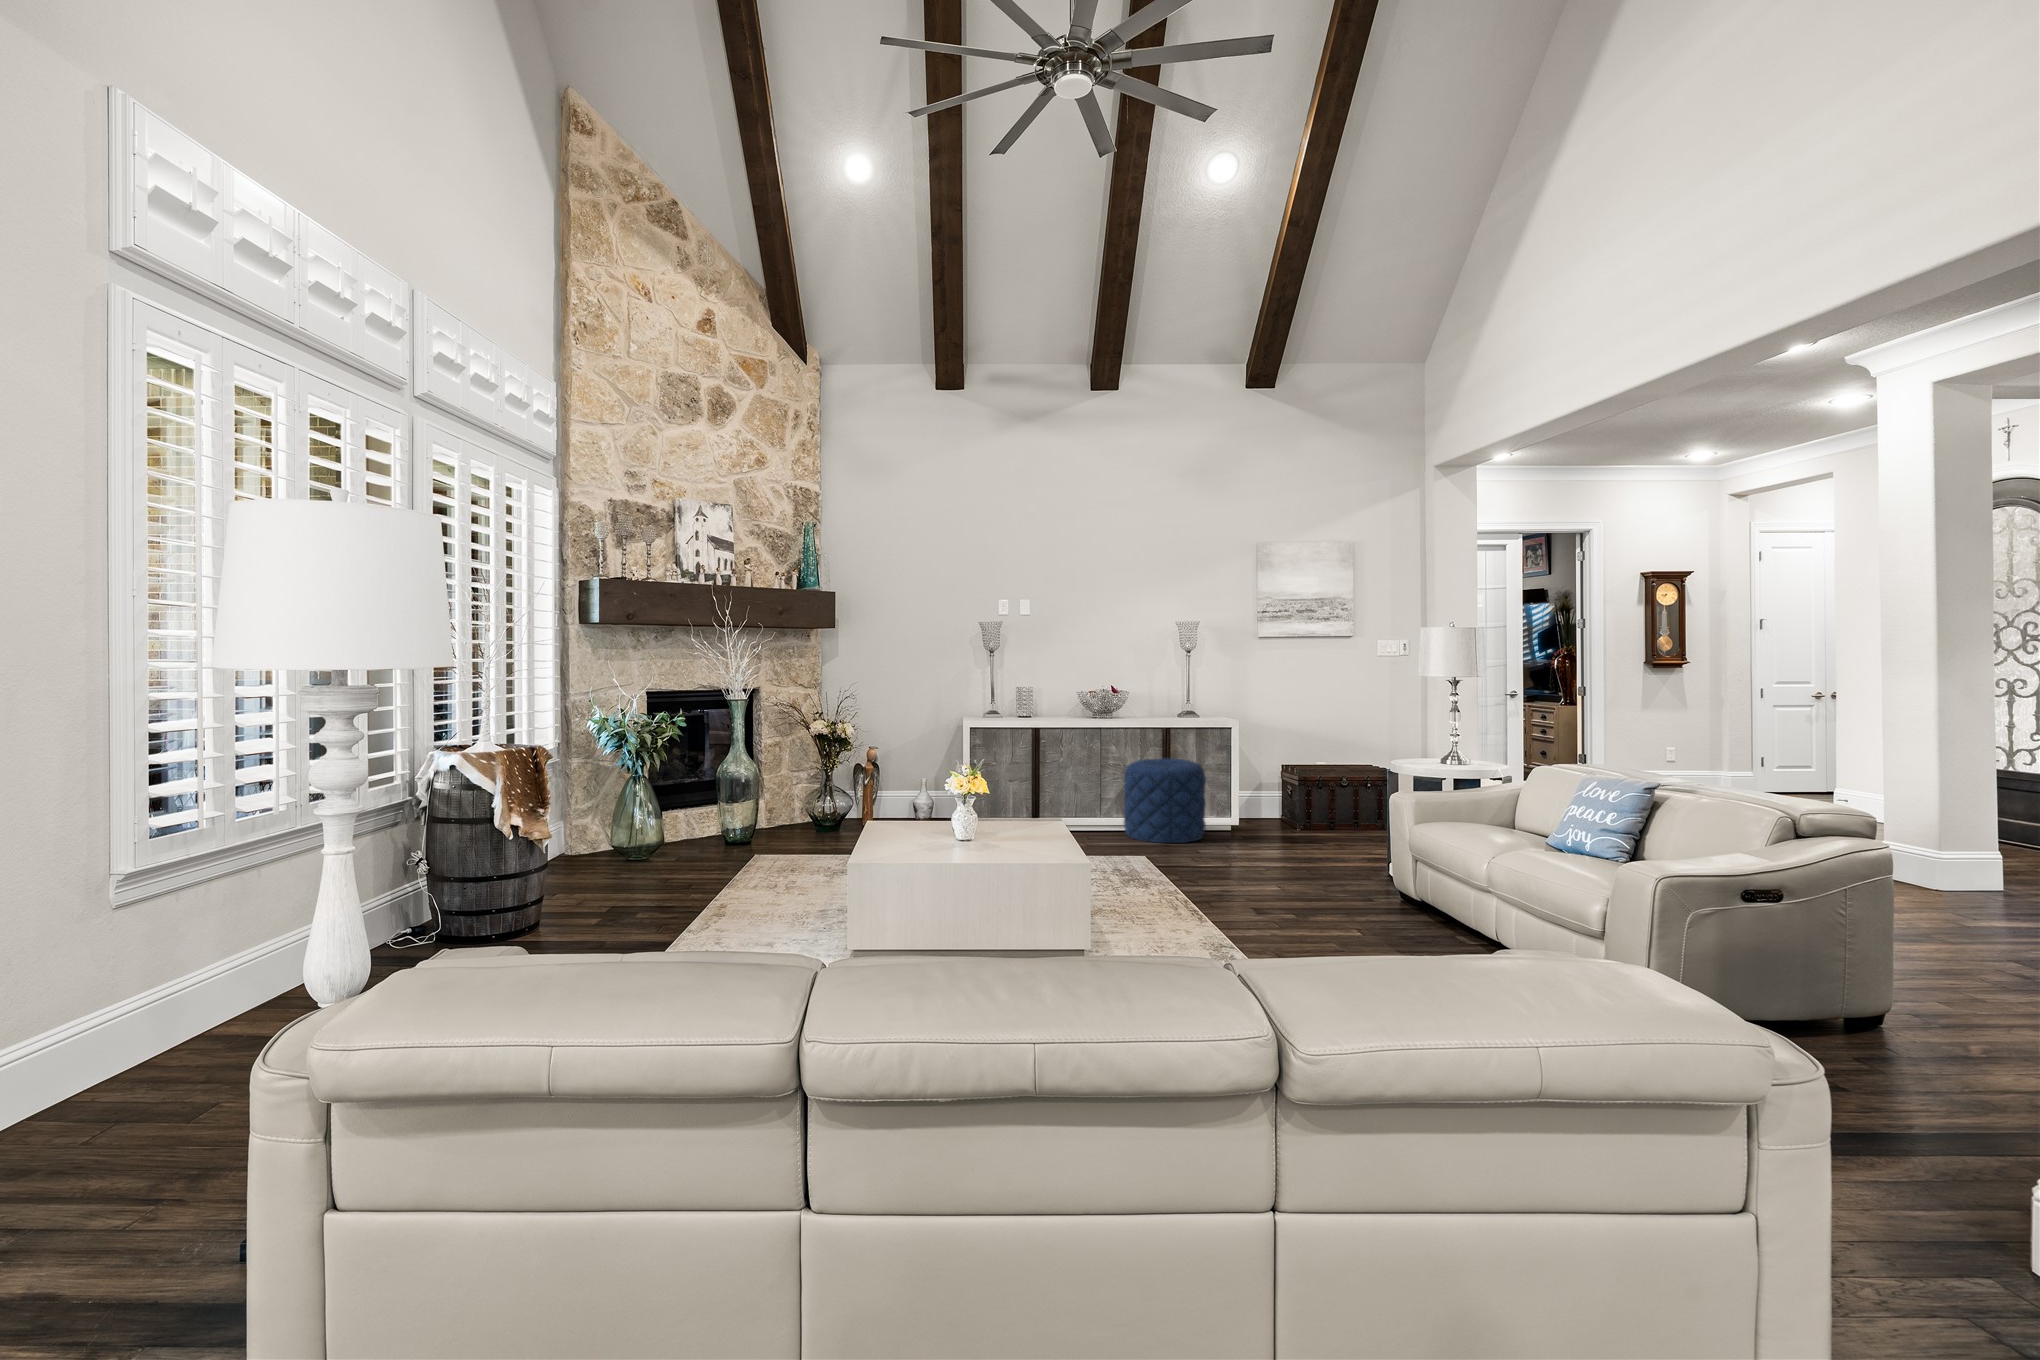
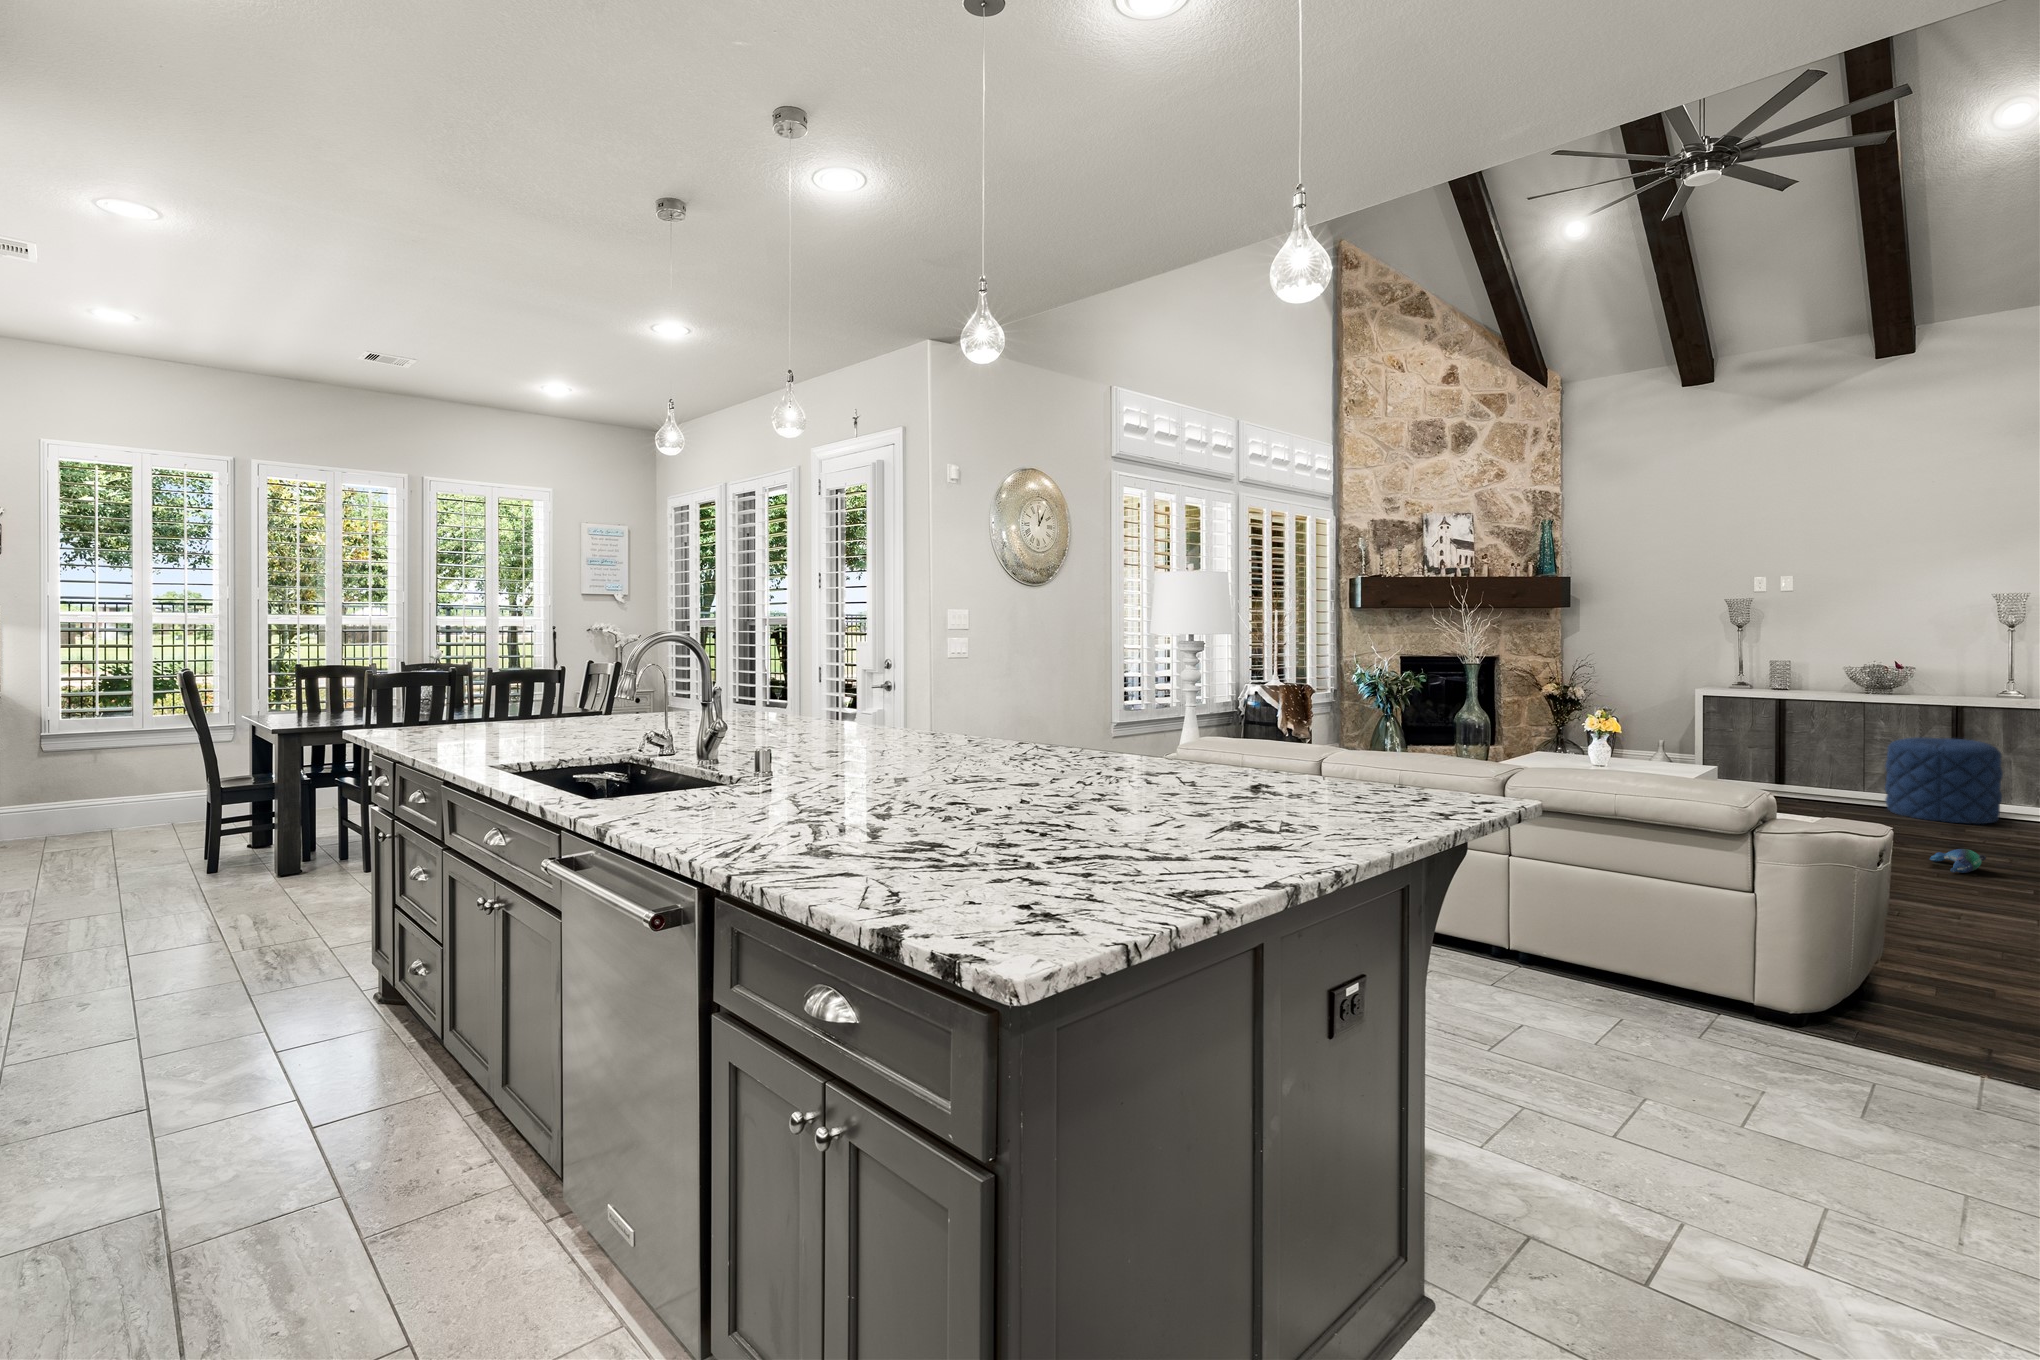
plush toy: none [1225,880,1273,909] -> present [1929,849,1986,873]

